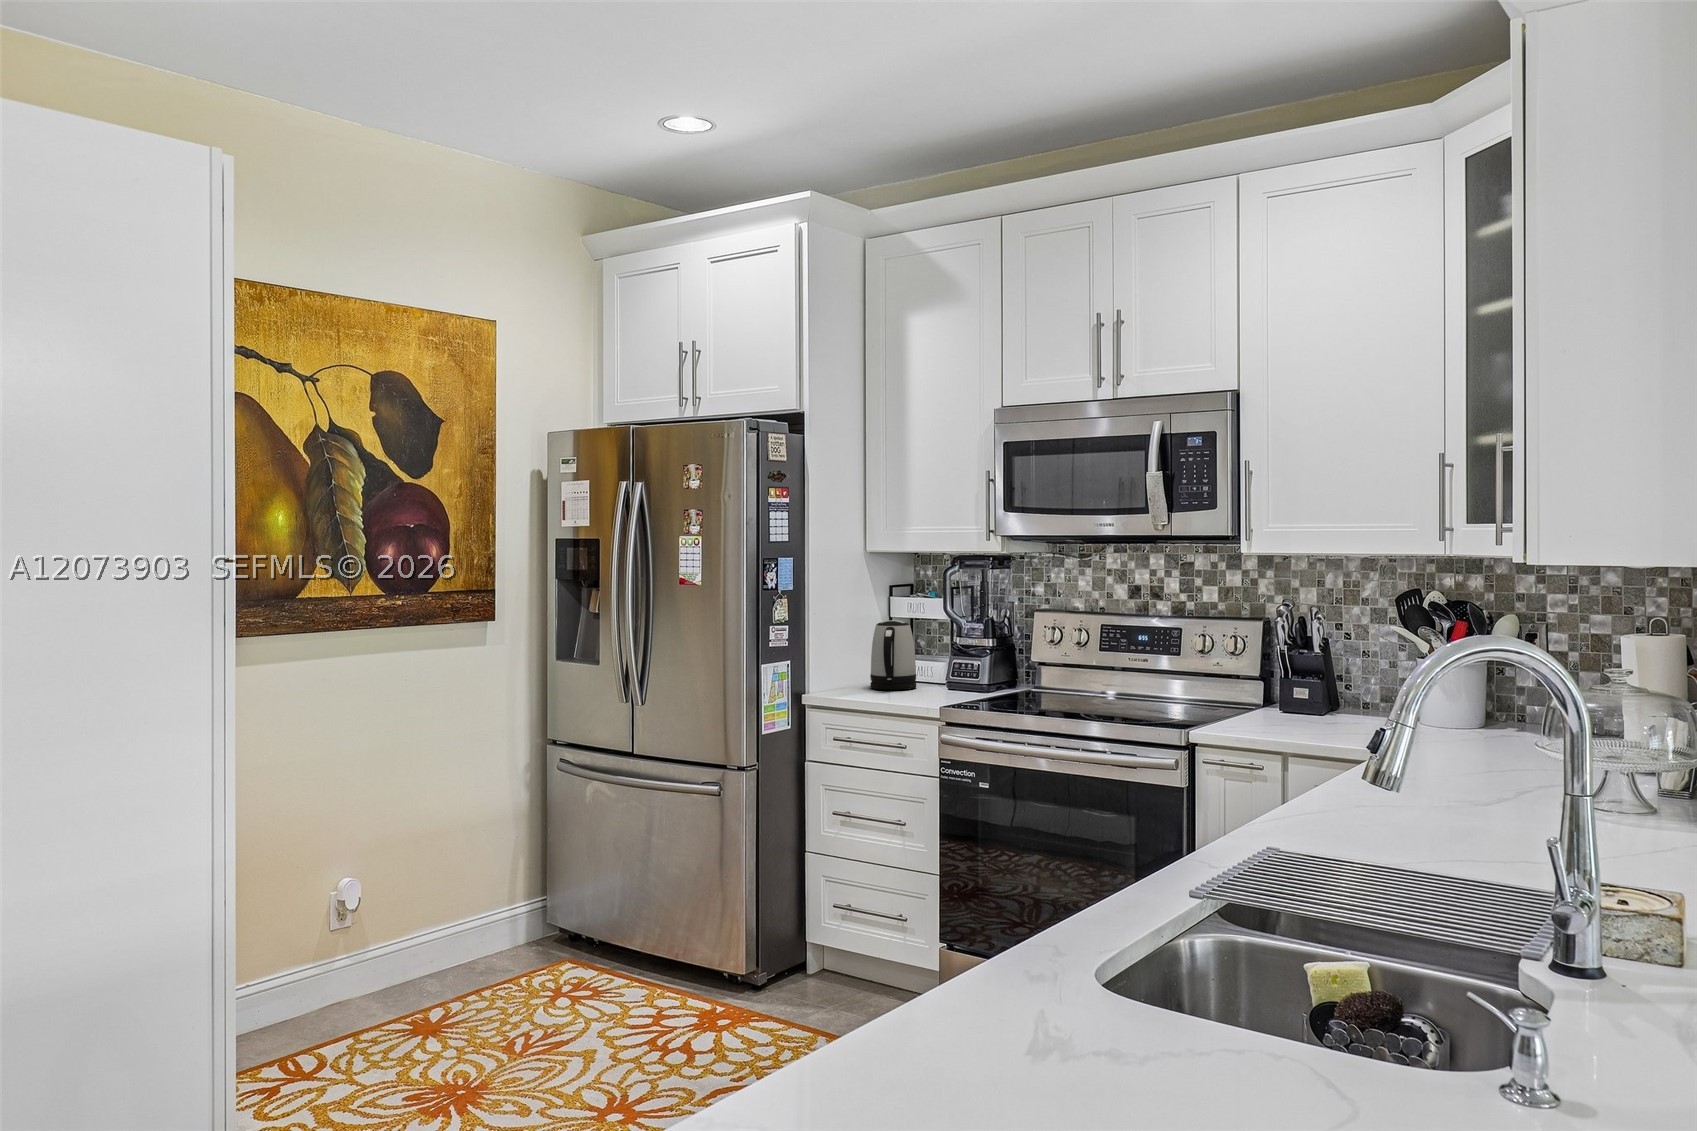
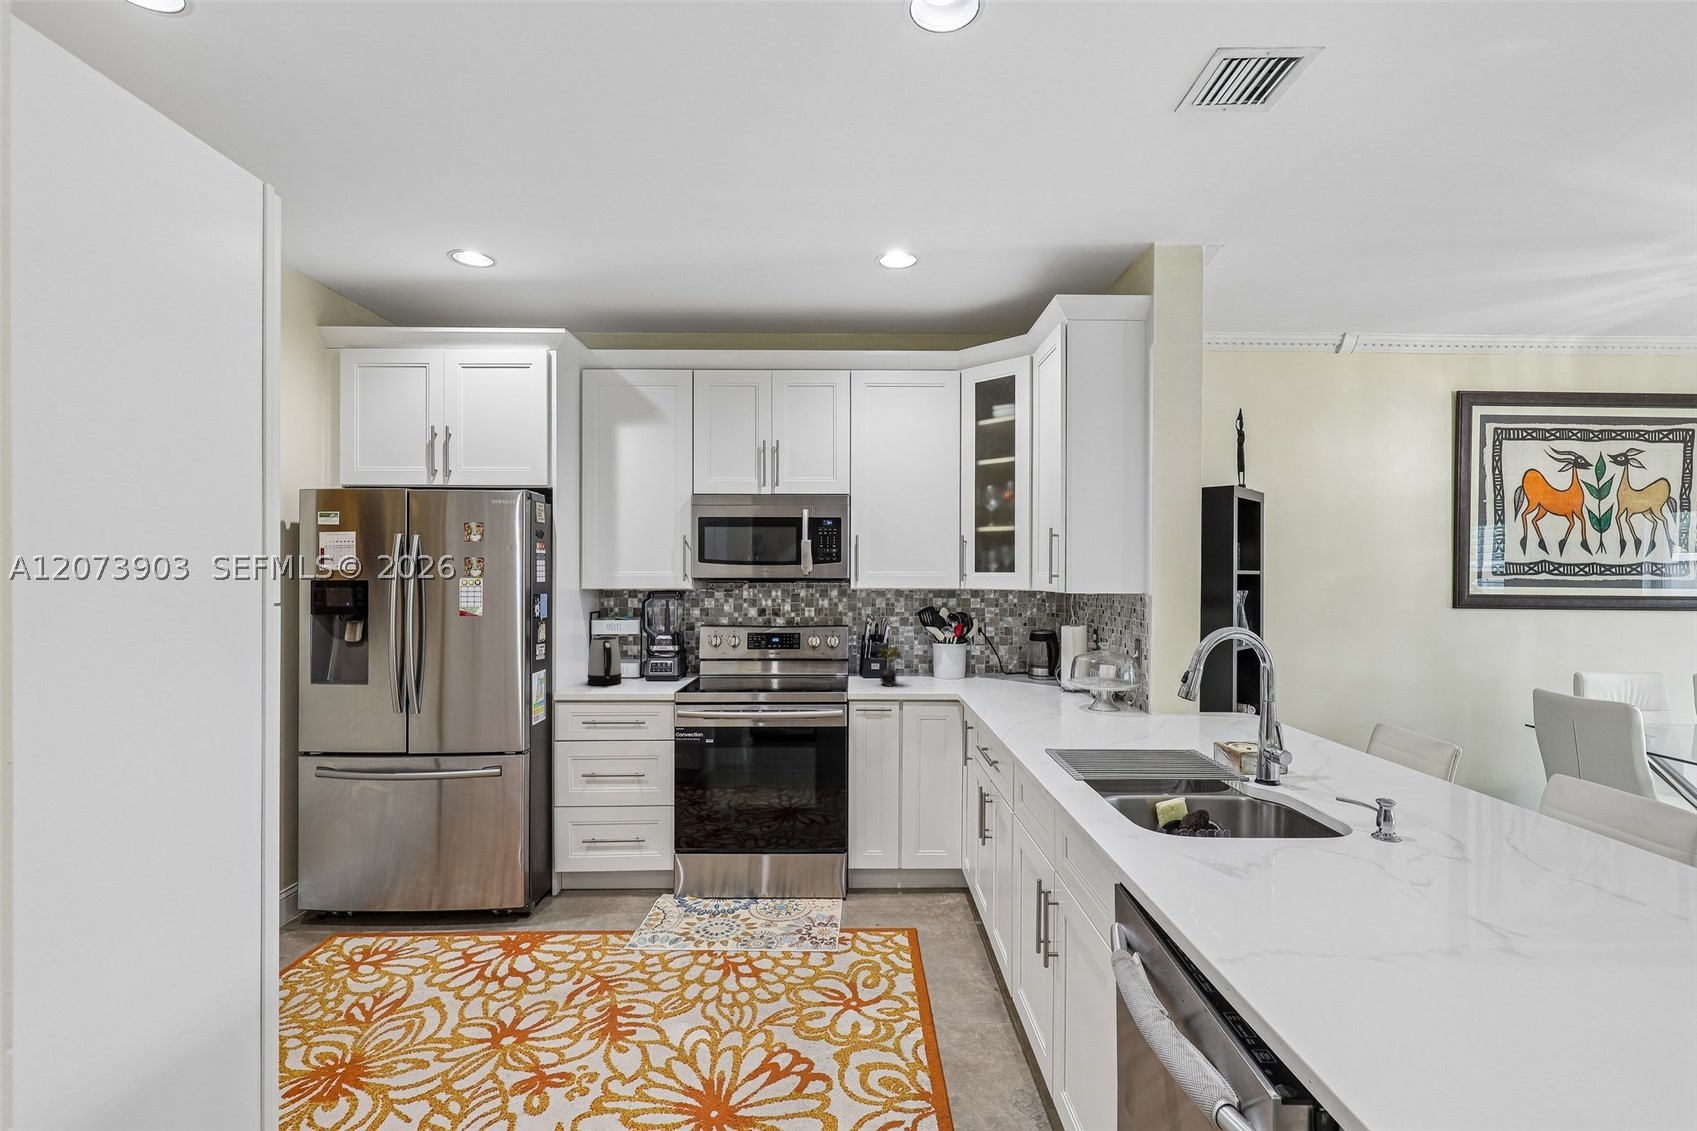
succulent plant: none [1284,652,1333,725] -> present [879,645,903,686]

